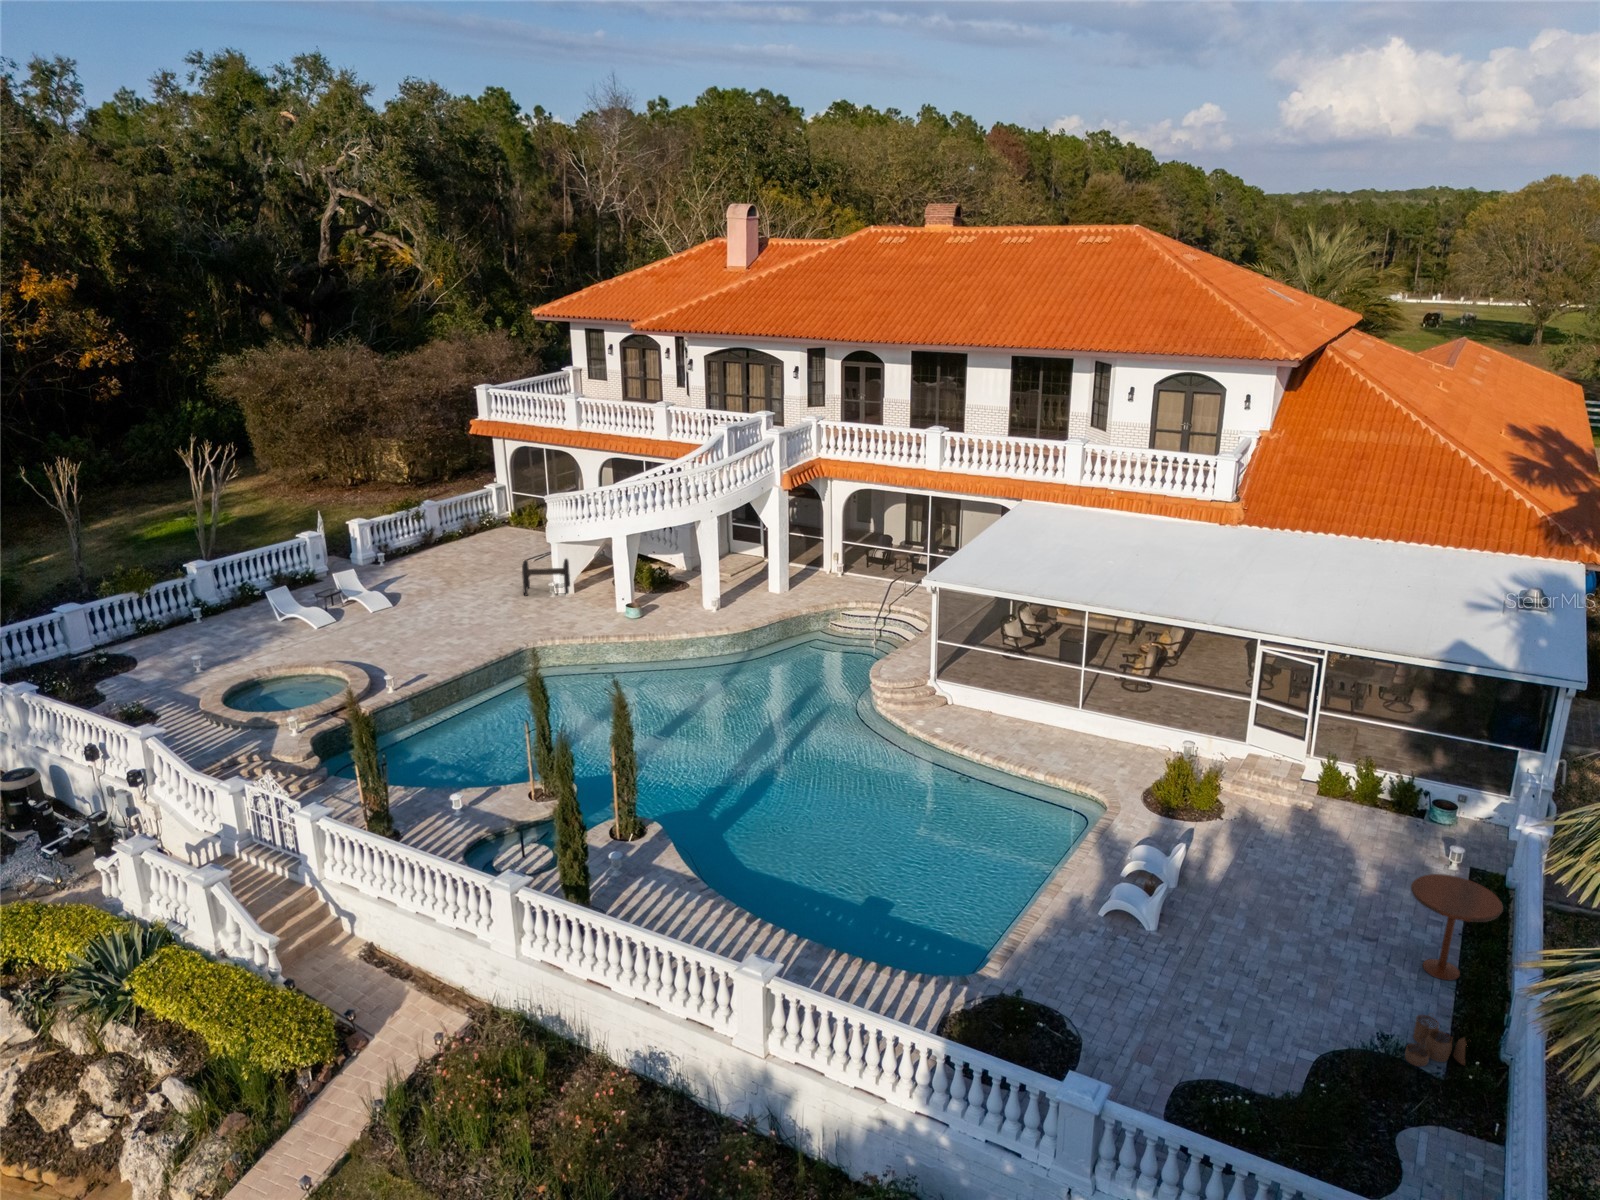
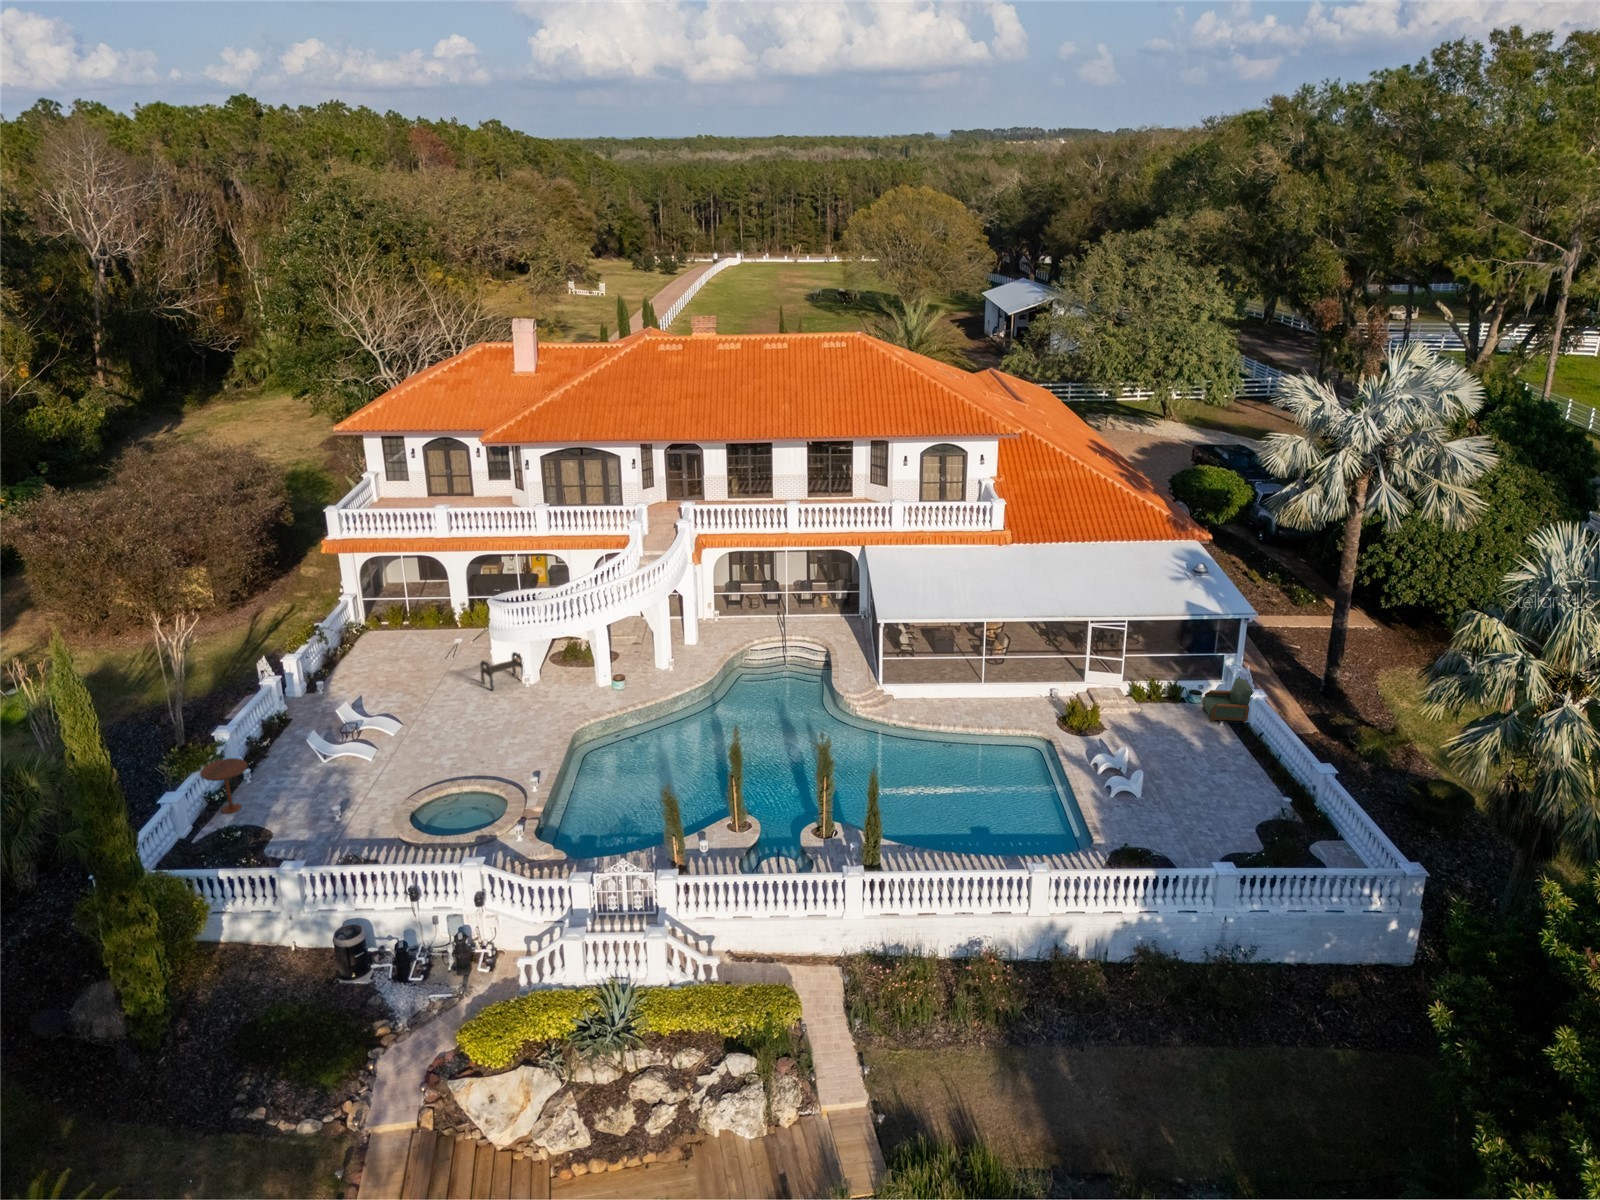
armchair: none [1431,791,1532,877] -> present [1202,678,1253,723]
pedestal table: present [1411,874,1503,980] -> present [200,758,248,813]
woven basket: present [1405,1015,1471,1066] -> none [1284,797,1318,823]

